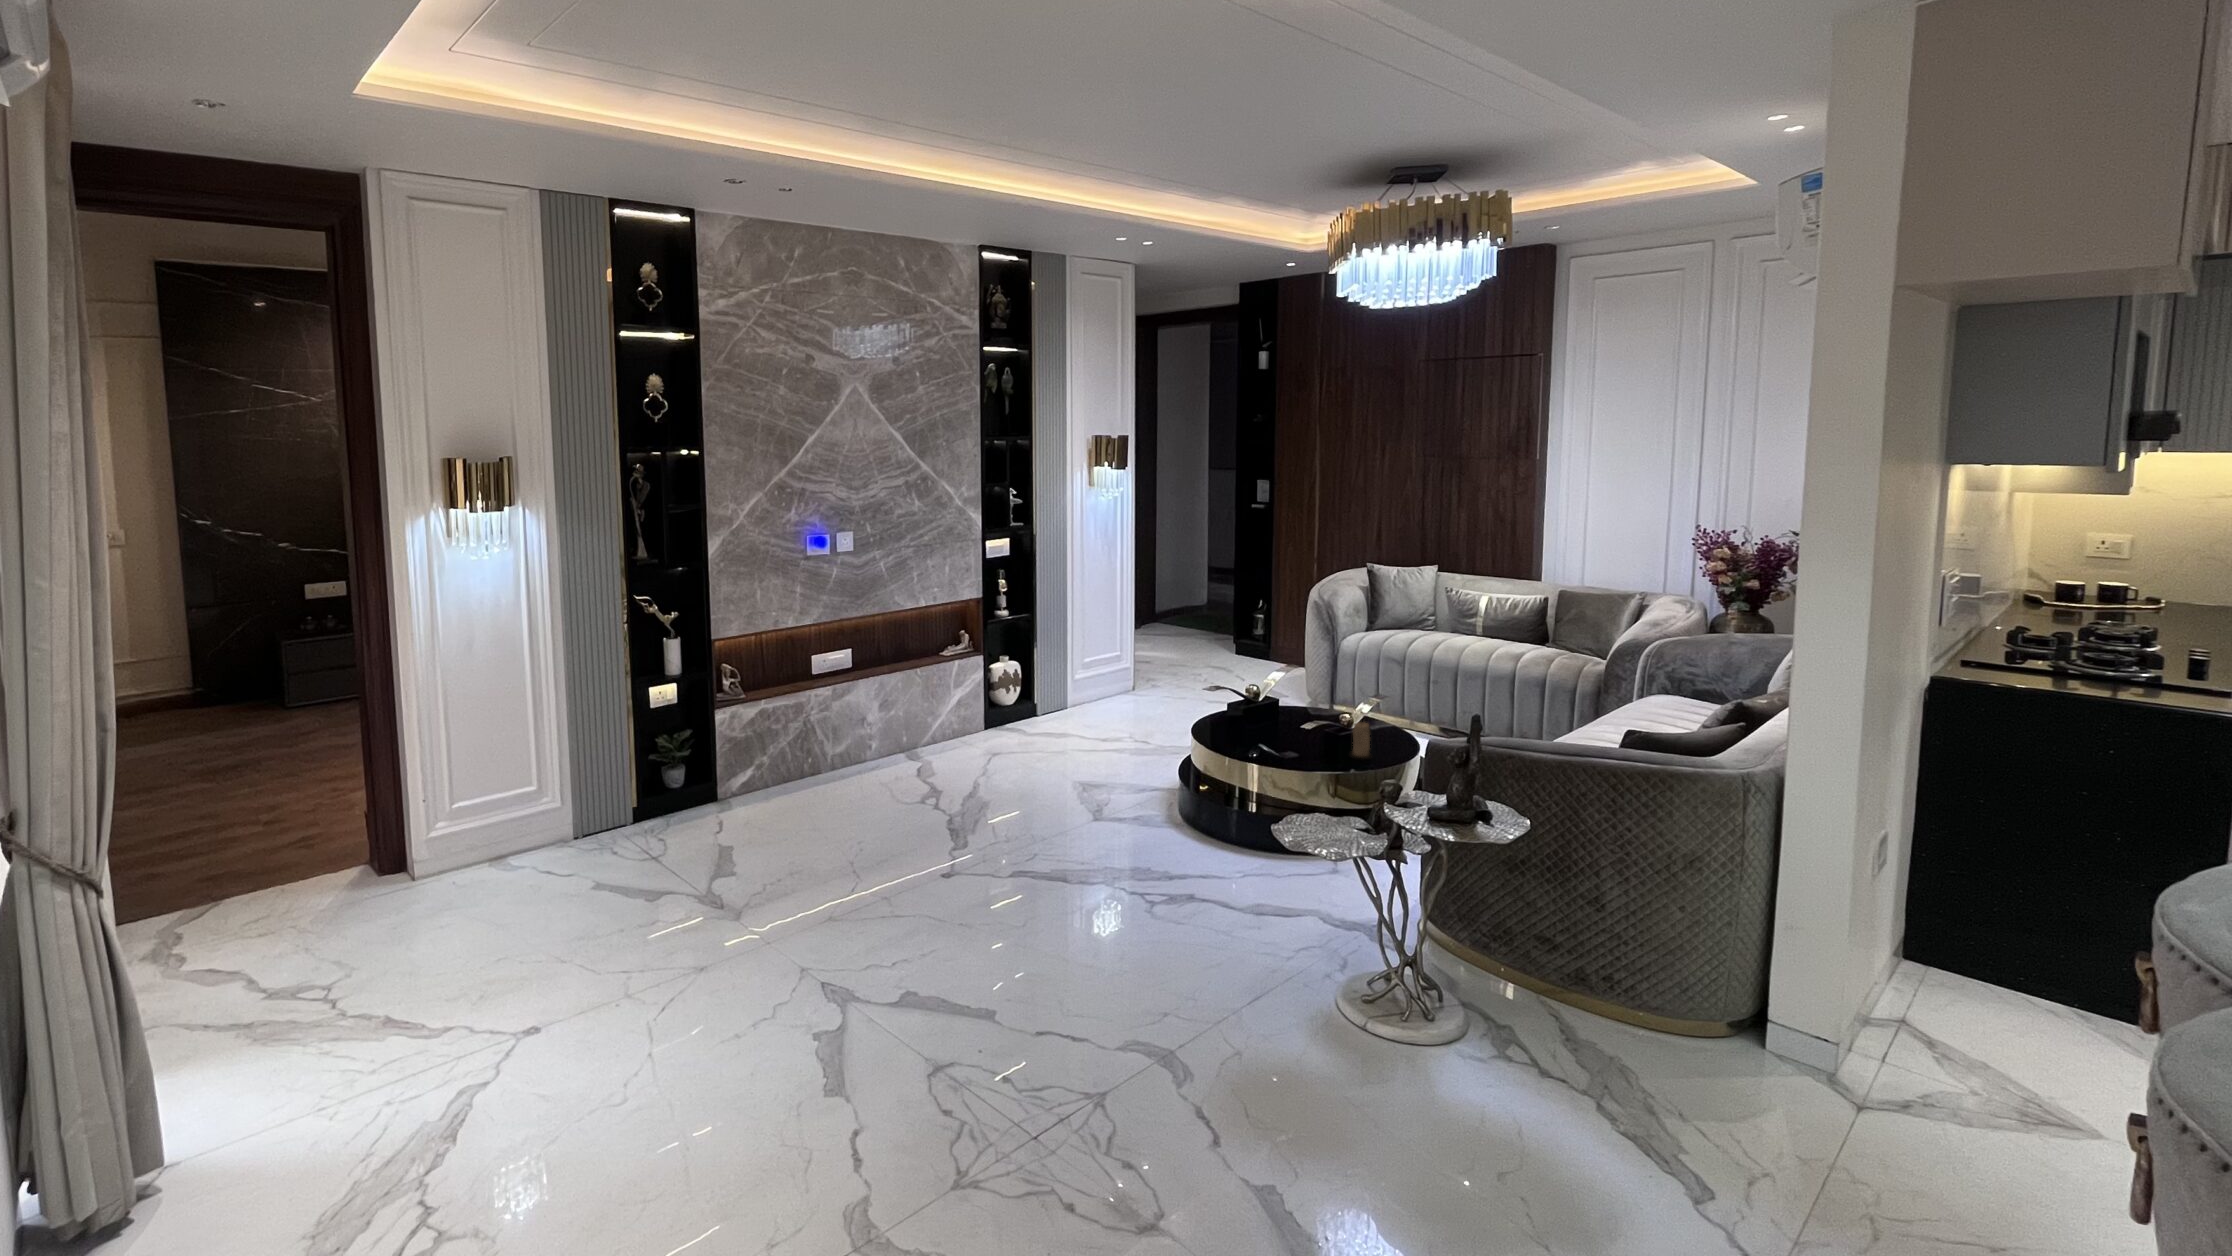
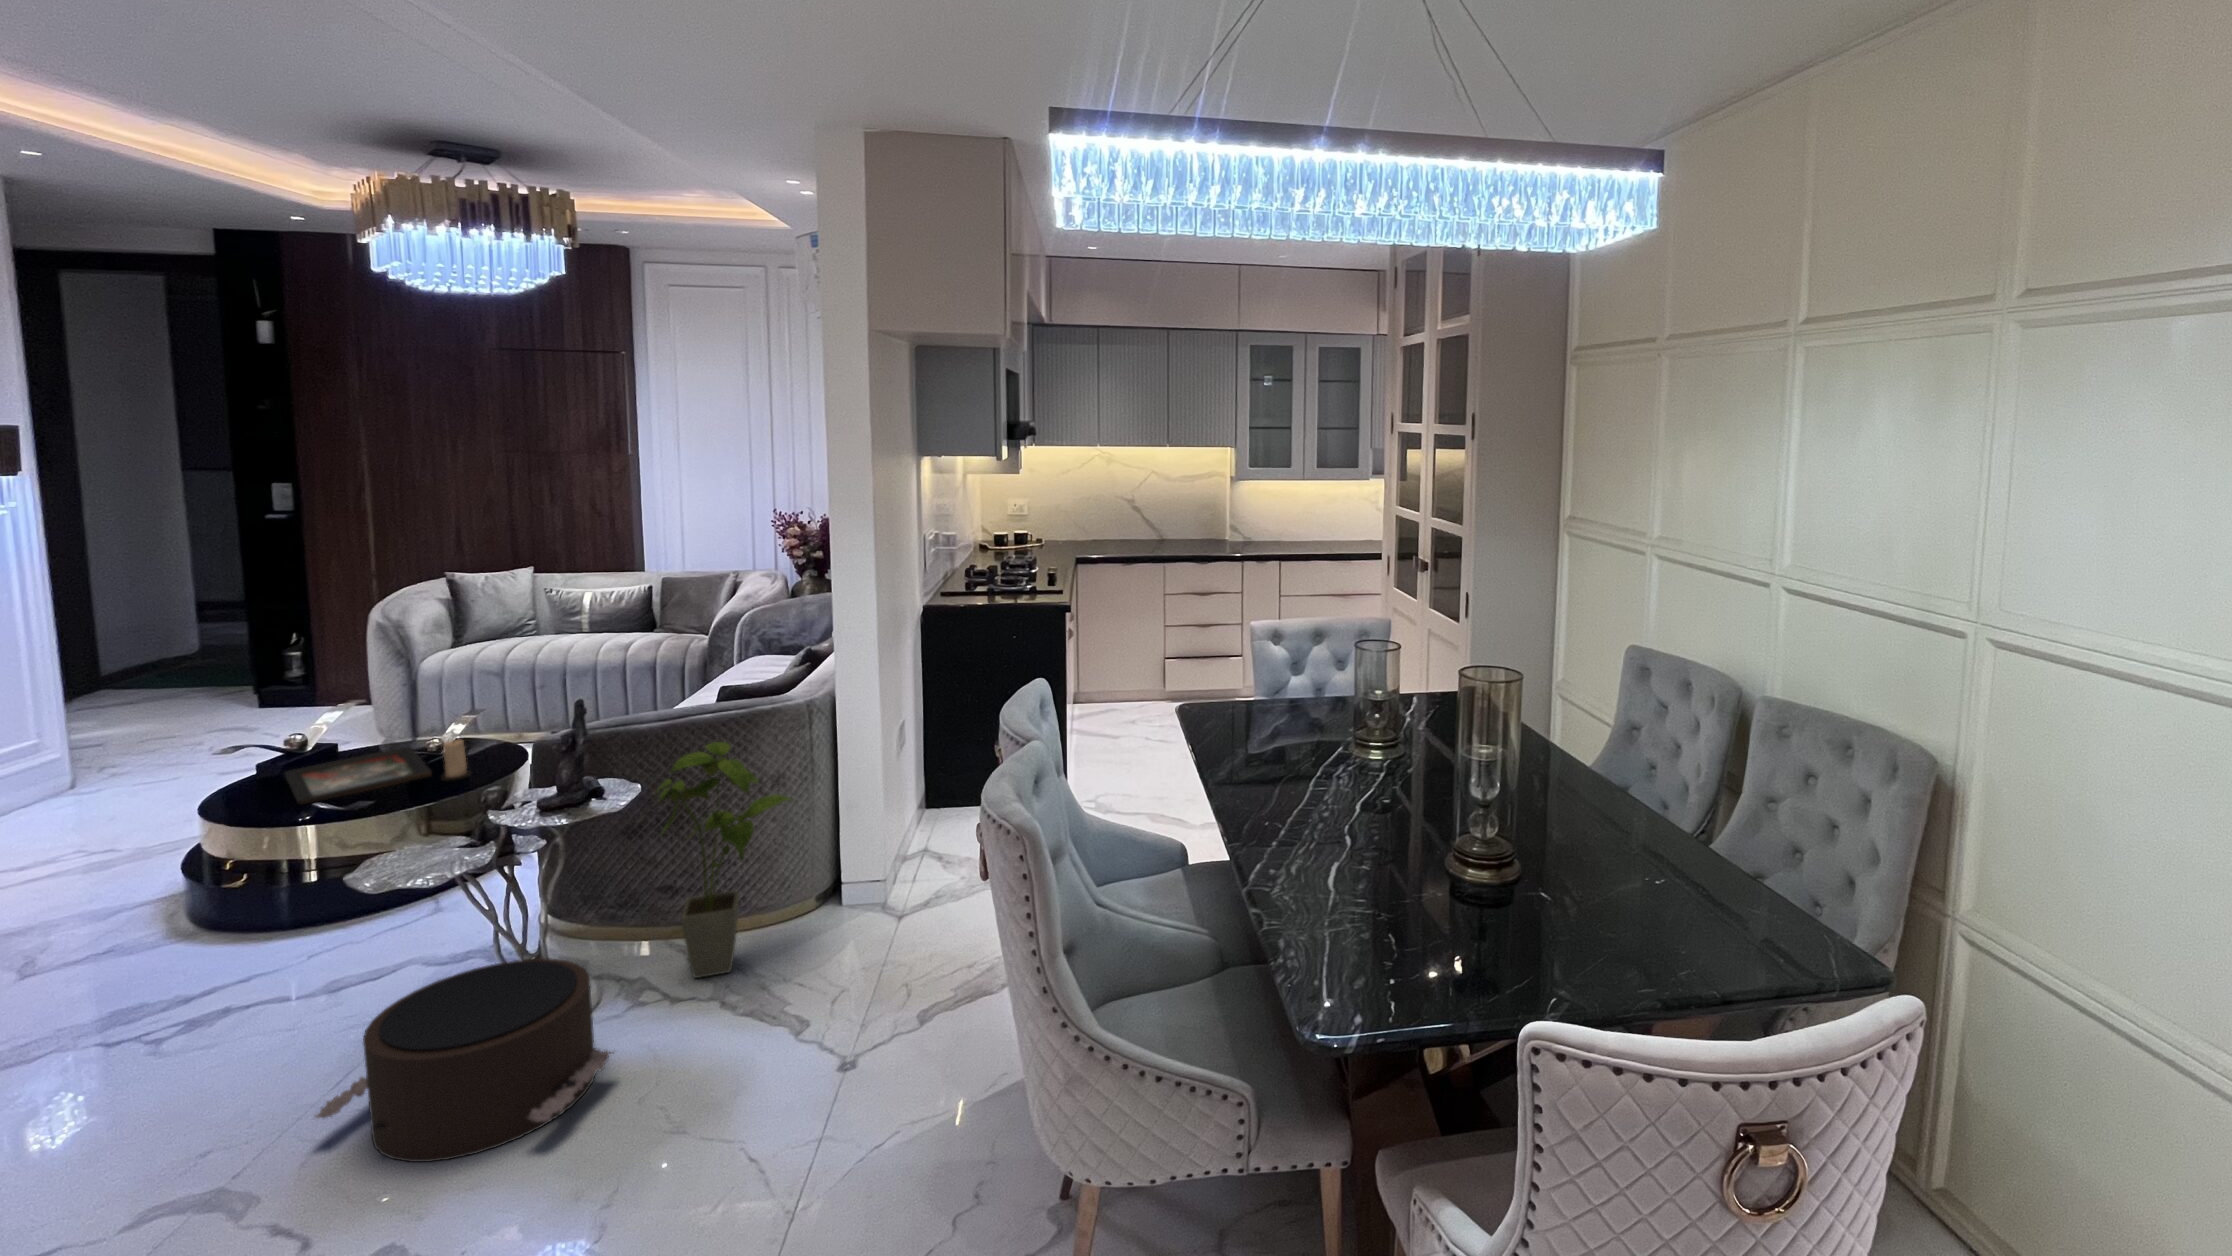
decorative tray: none [1243,716,1342,751] -> present [285,746,432,804]
house plant: none [1542,796,1718,1068] -> present [656,742,791,978]
pouf: none [1232,949,1480,1147] -> present [315,958,614,1162]

